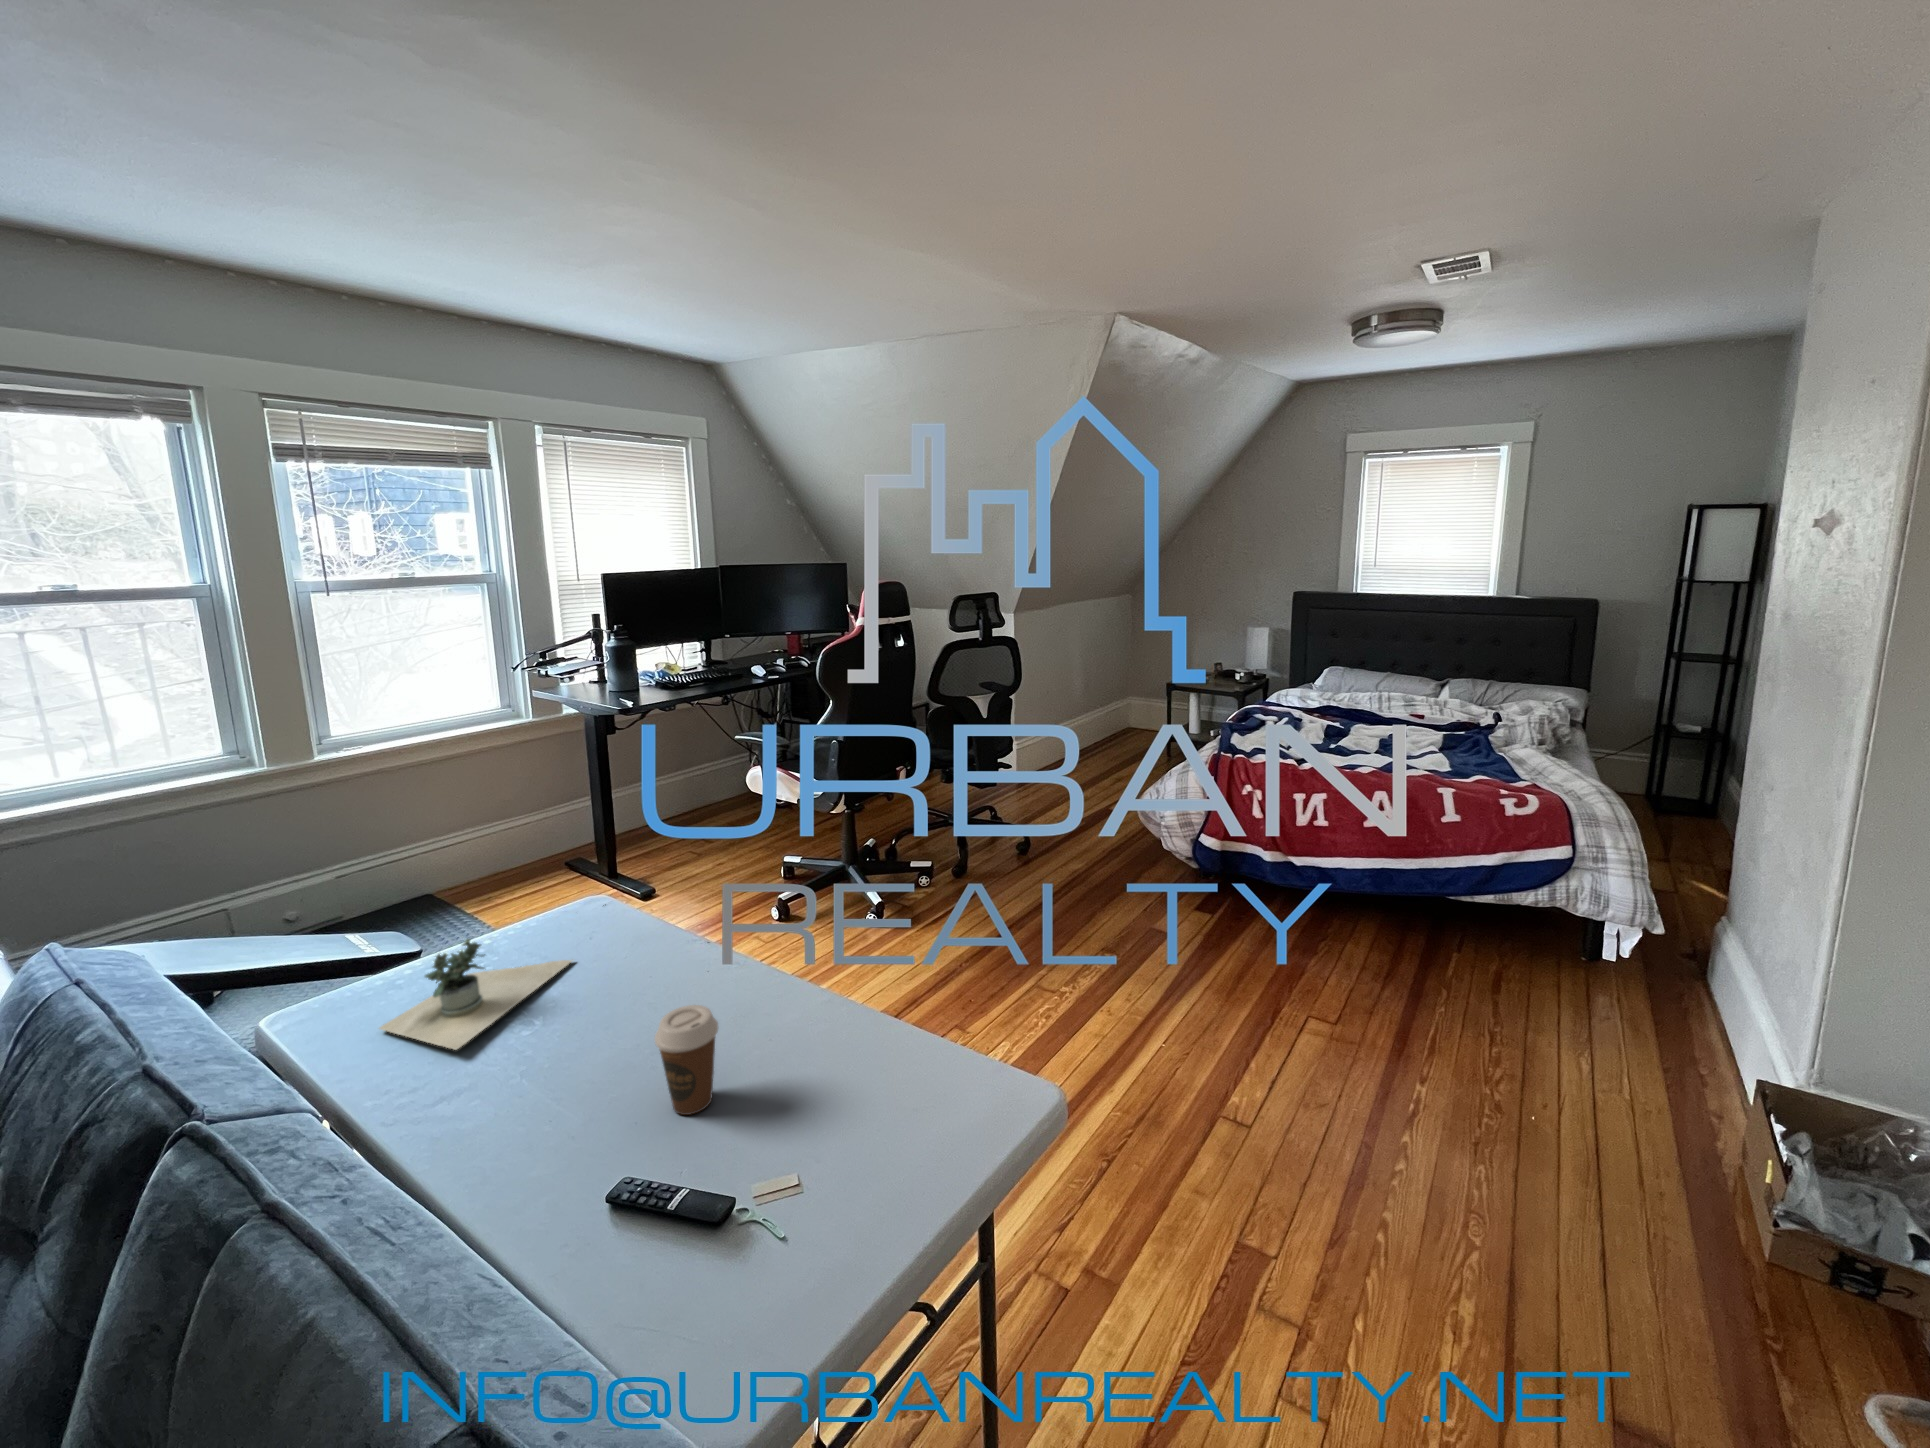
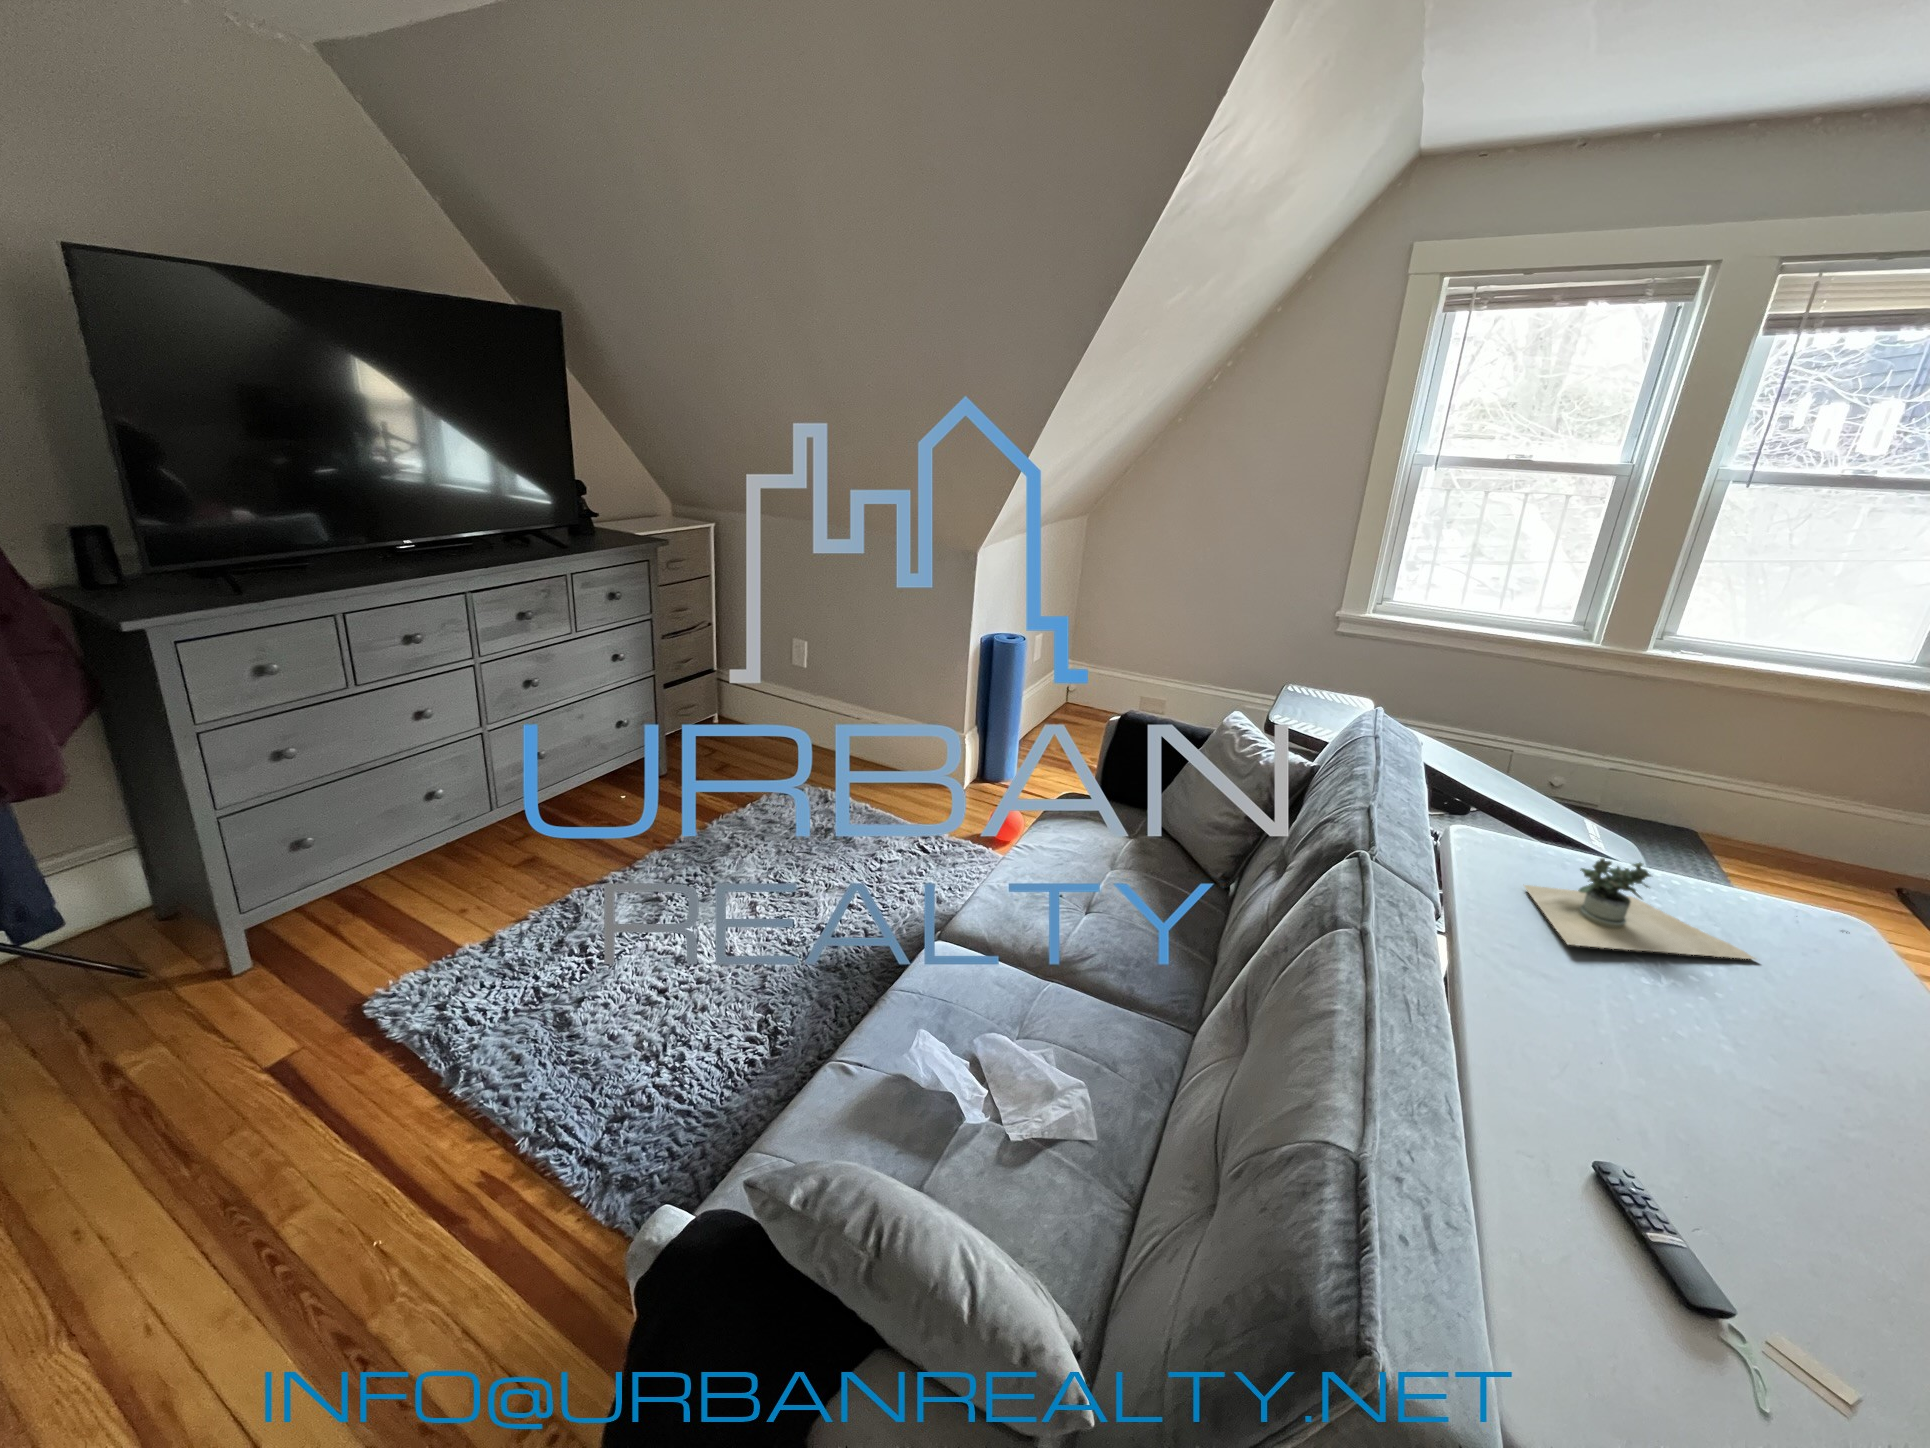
coffee cup: present [655,1005,718,1115] -> none [1745,1078,1879,1217]

